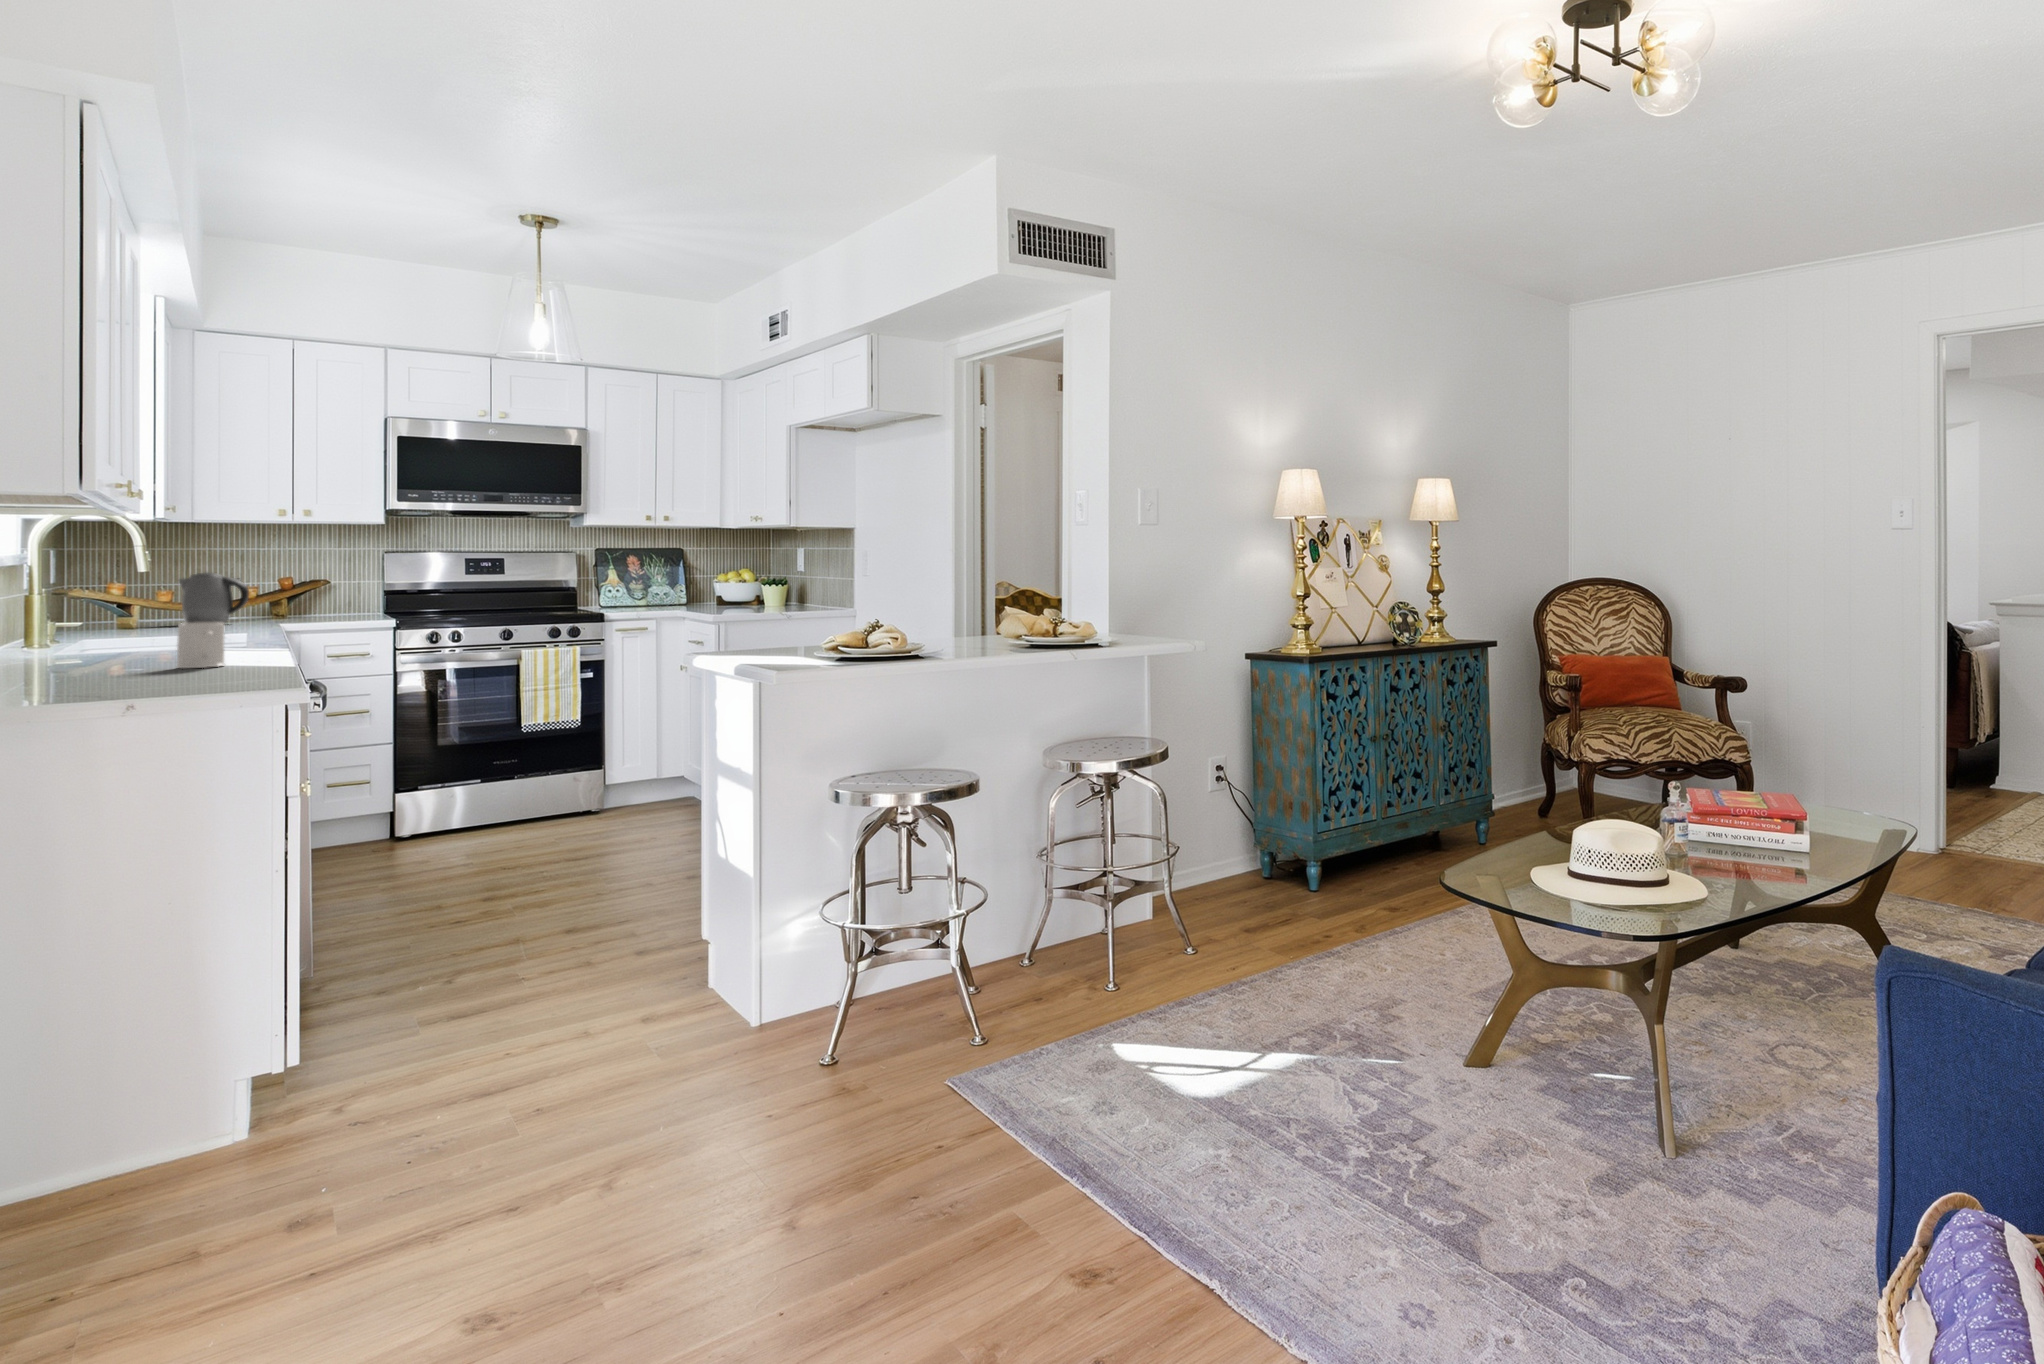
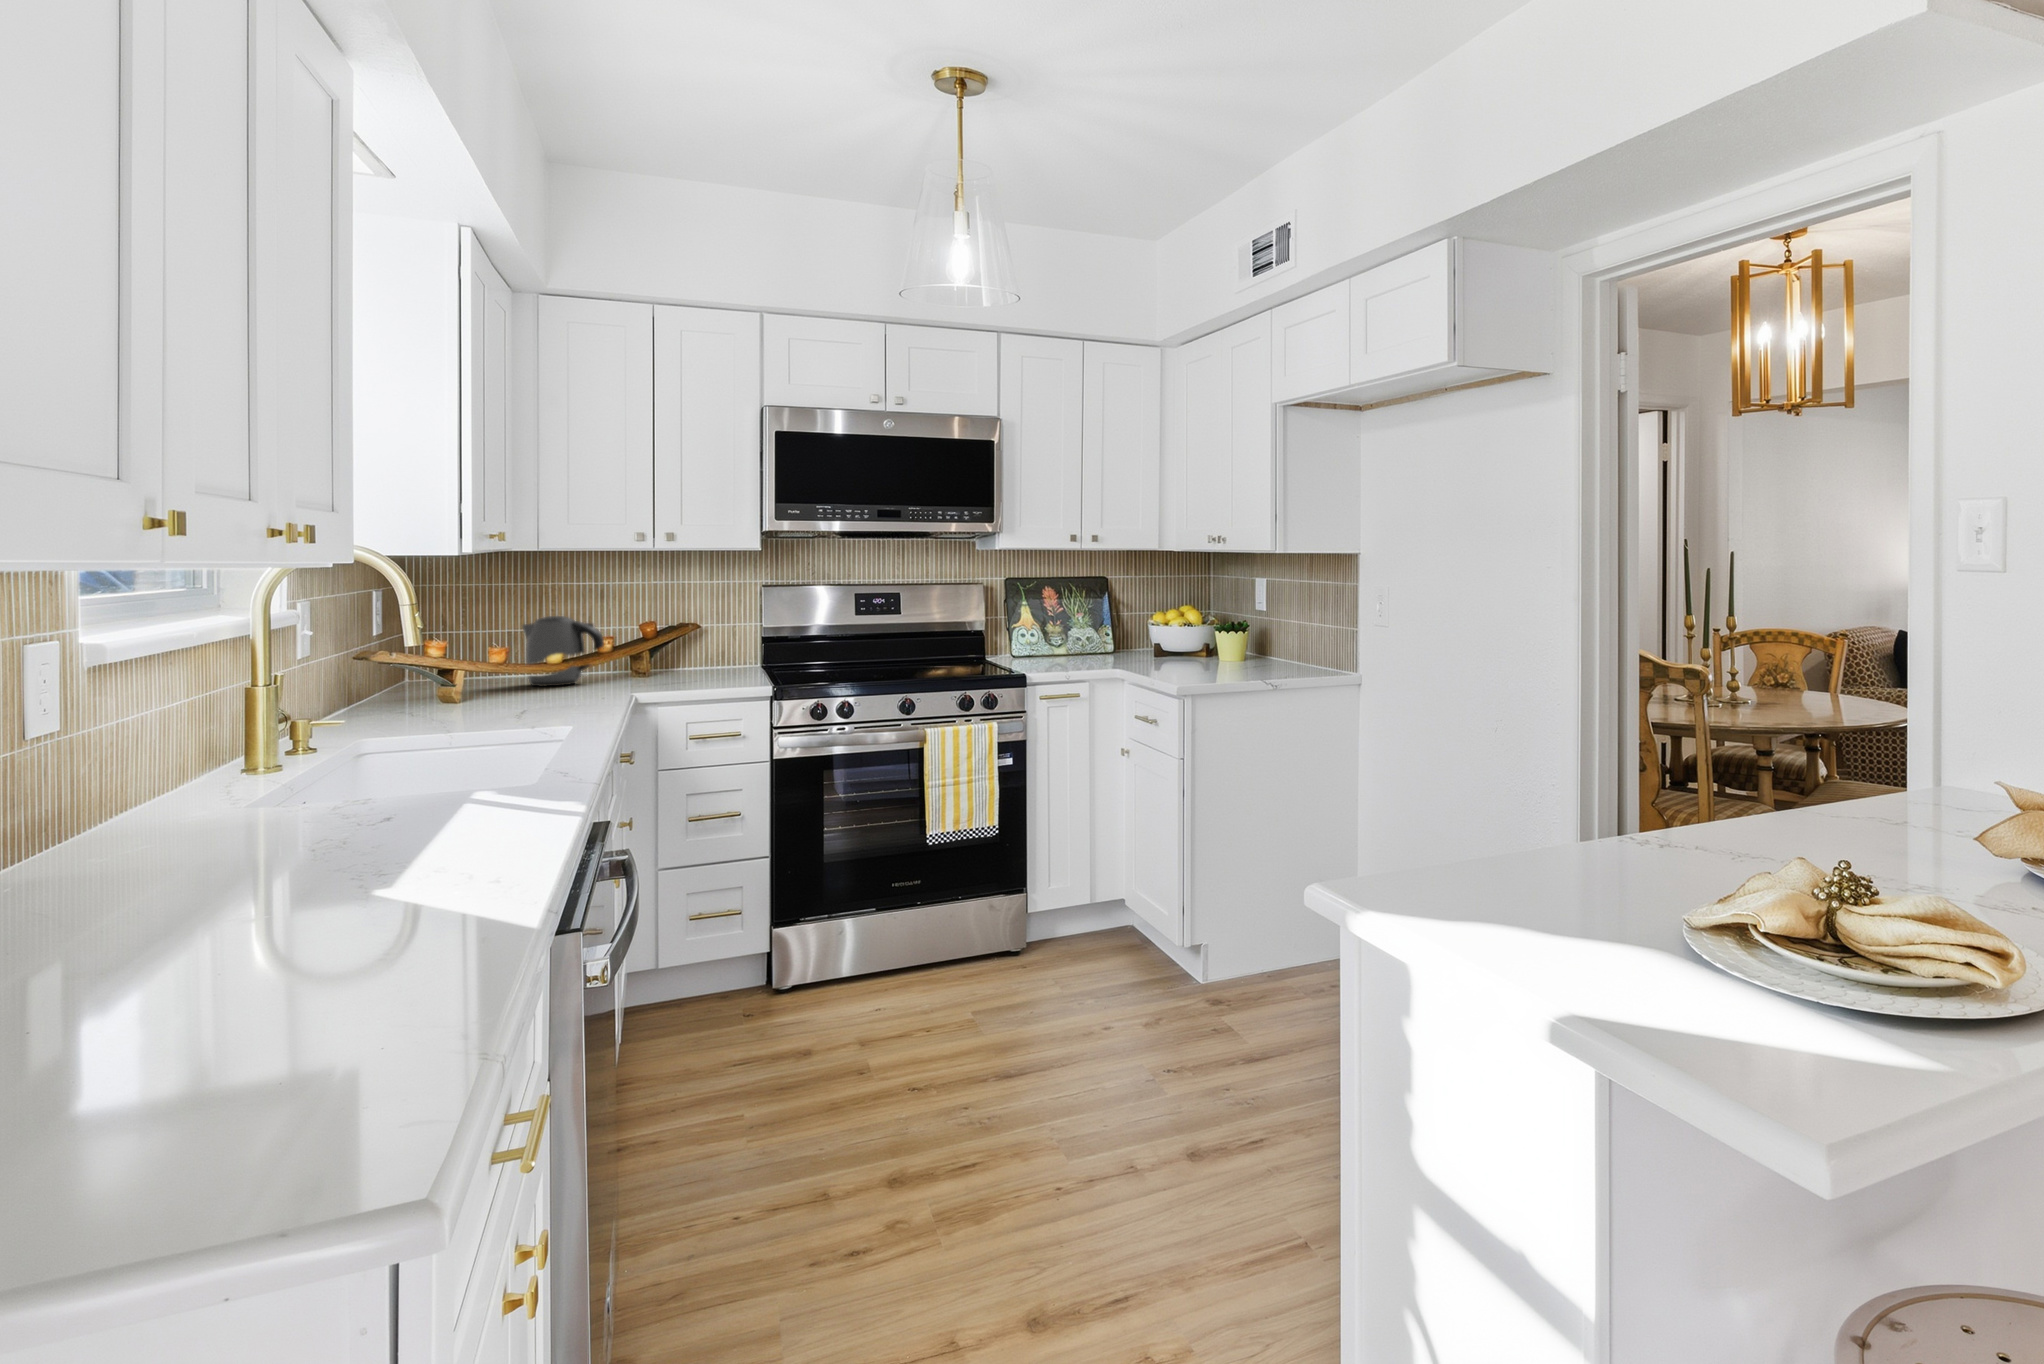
mug: present [177,622,224,668] -> none [263,814,375,939]

